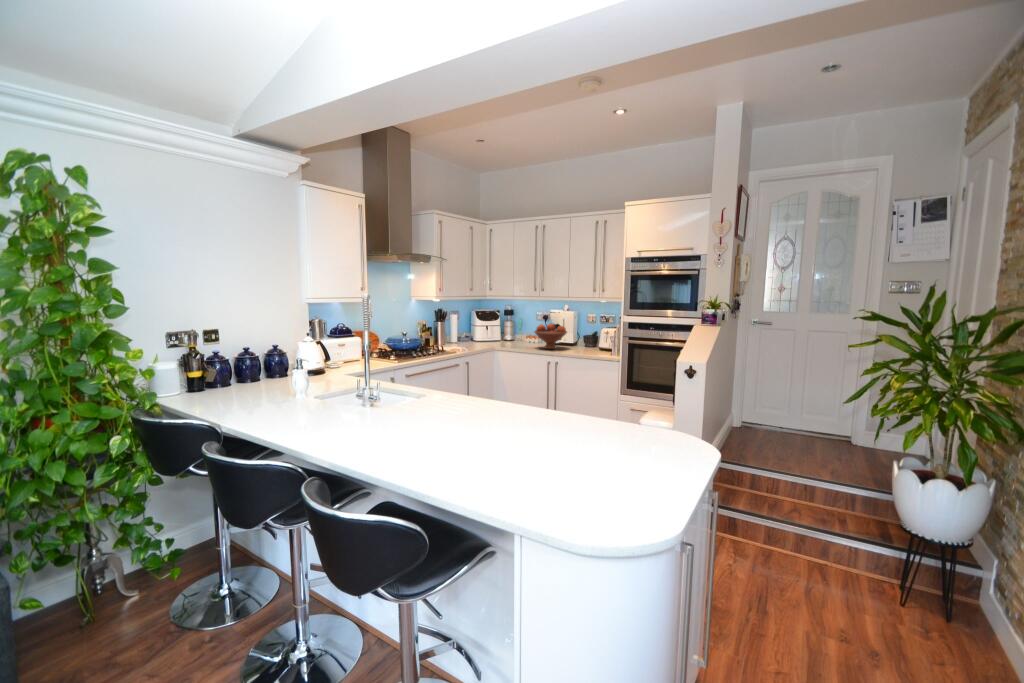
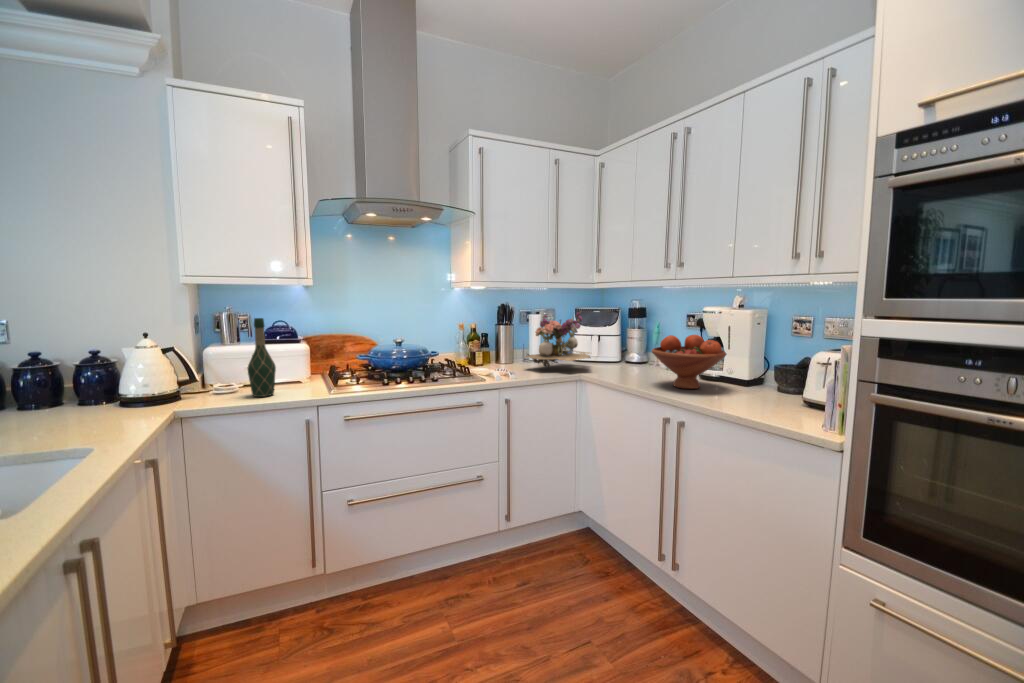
flower arrangement: none [461,312,498,346] -> present [525,312,591,368]
wine bottle: none [343,323,359,369] -> present [248,318,276,397]

